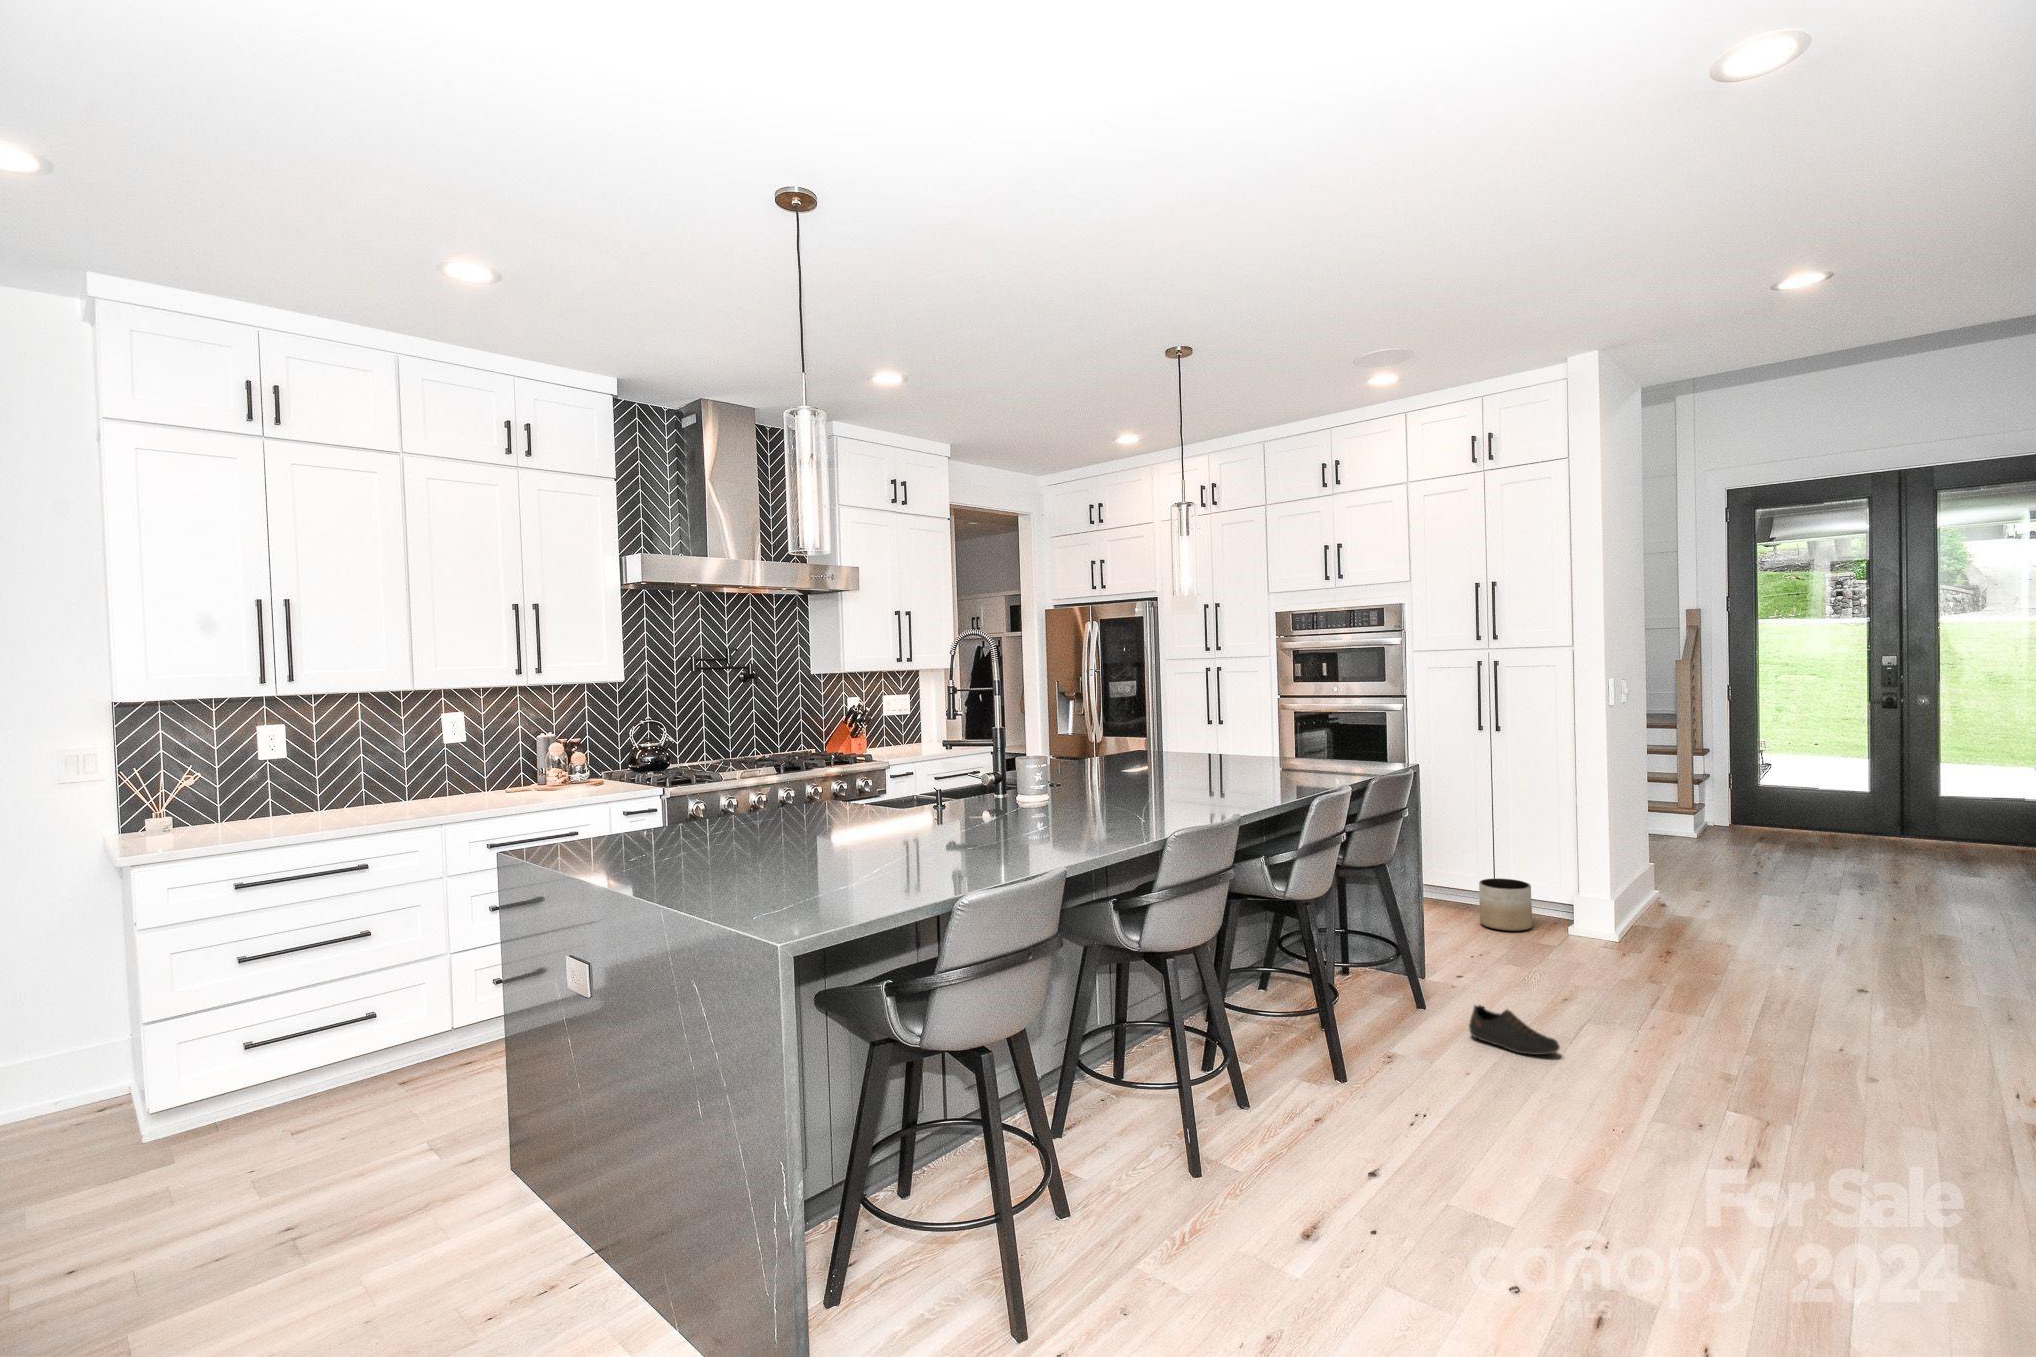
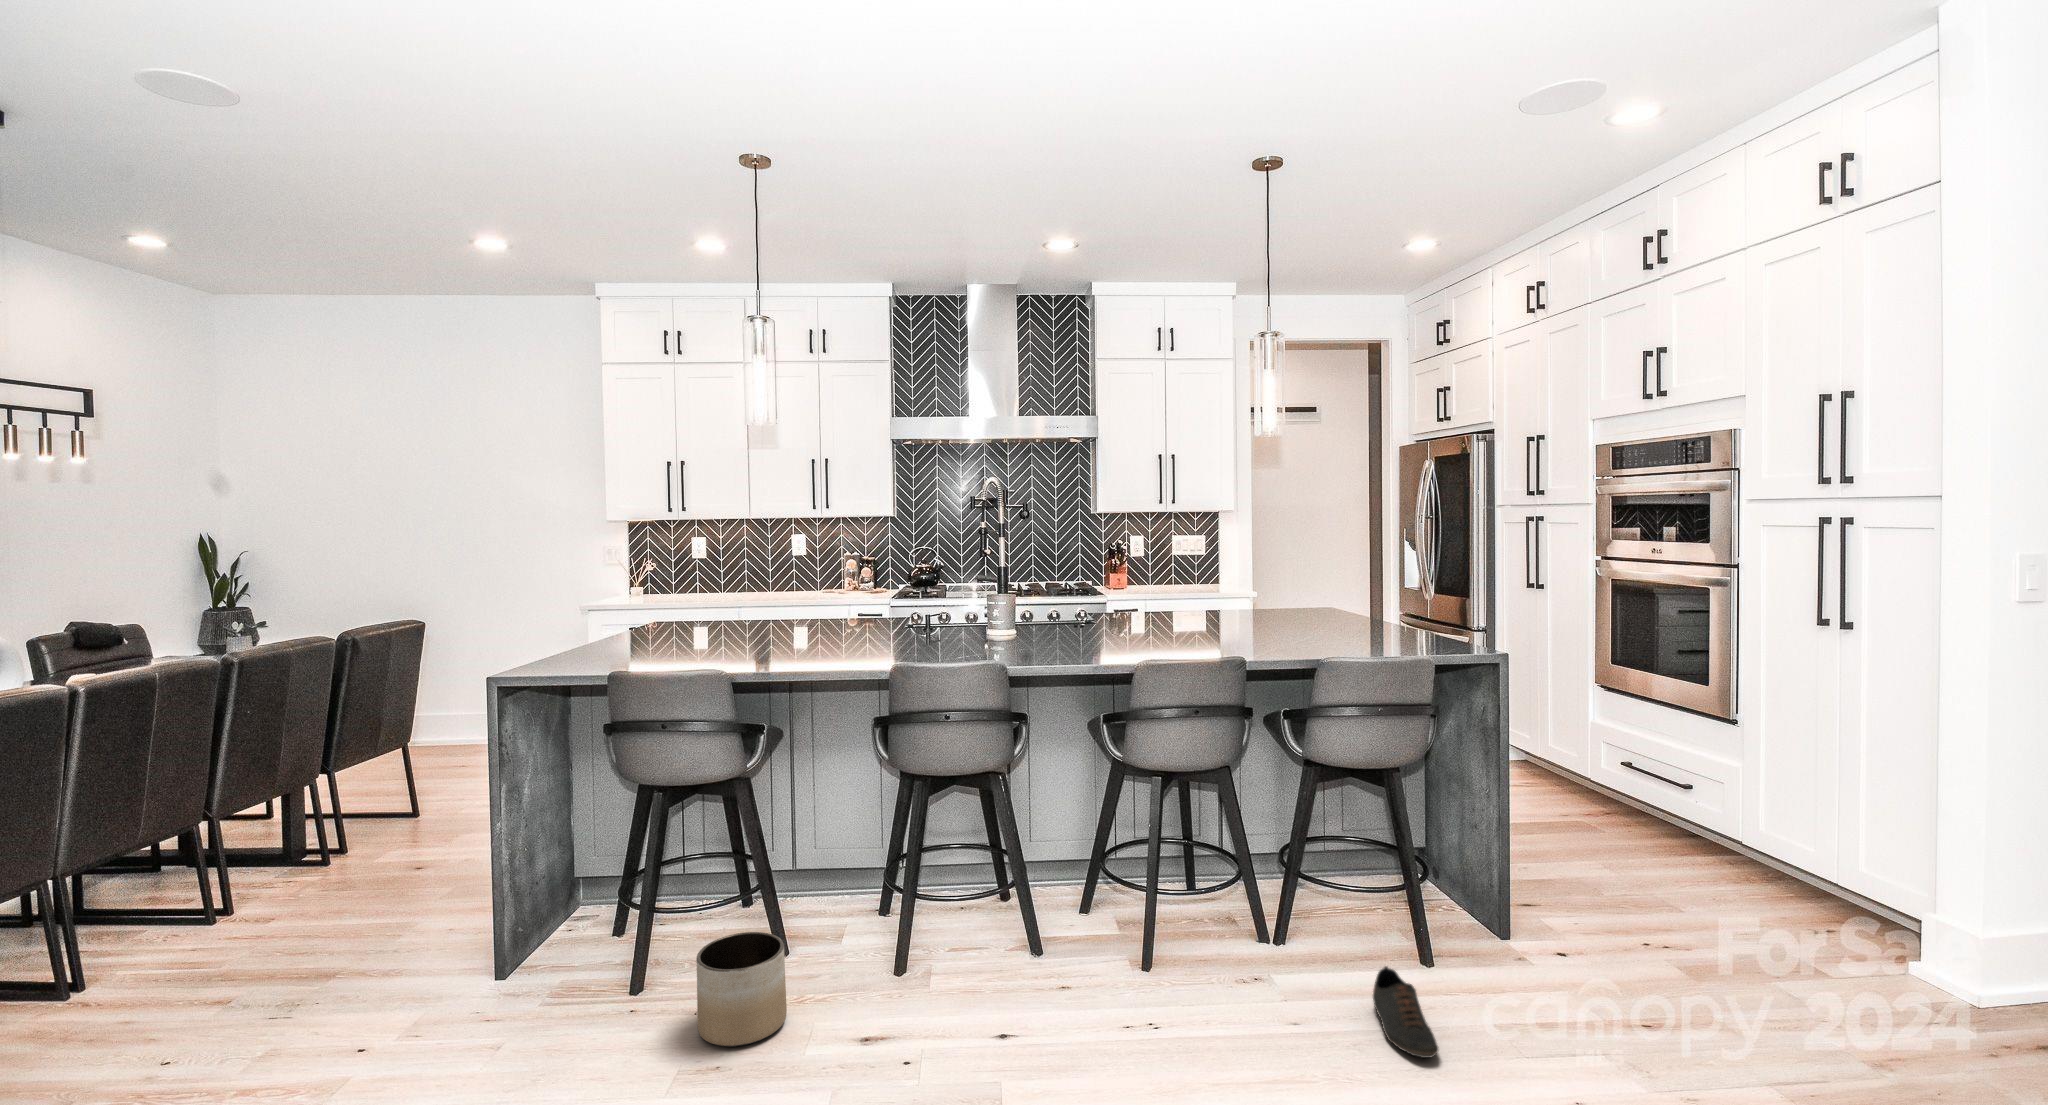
planter: present [1479,878,1532,931] -> present [696,932,787,1047]

